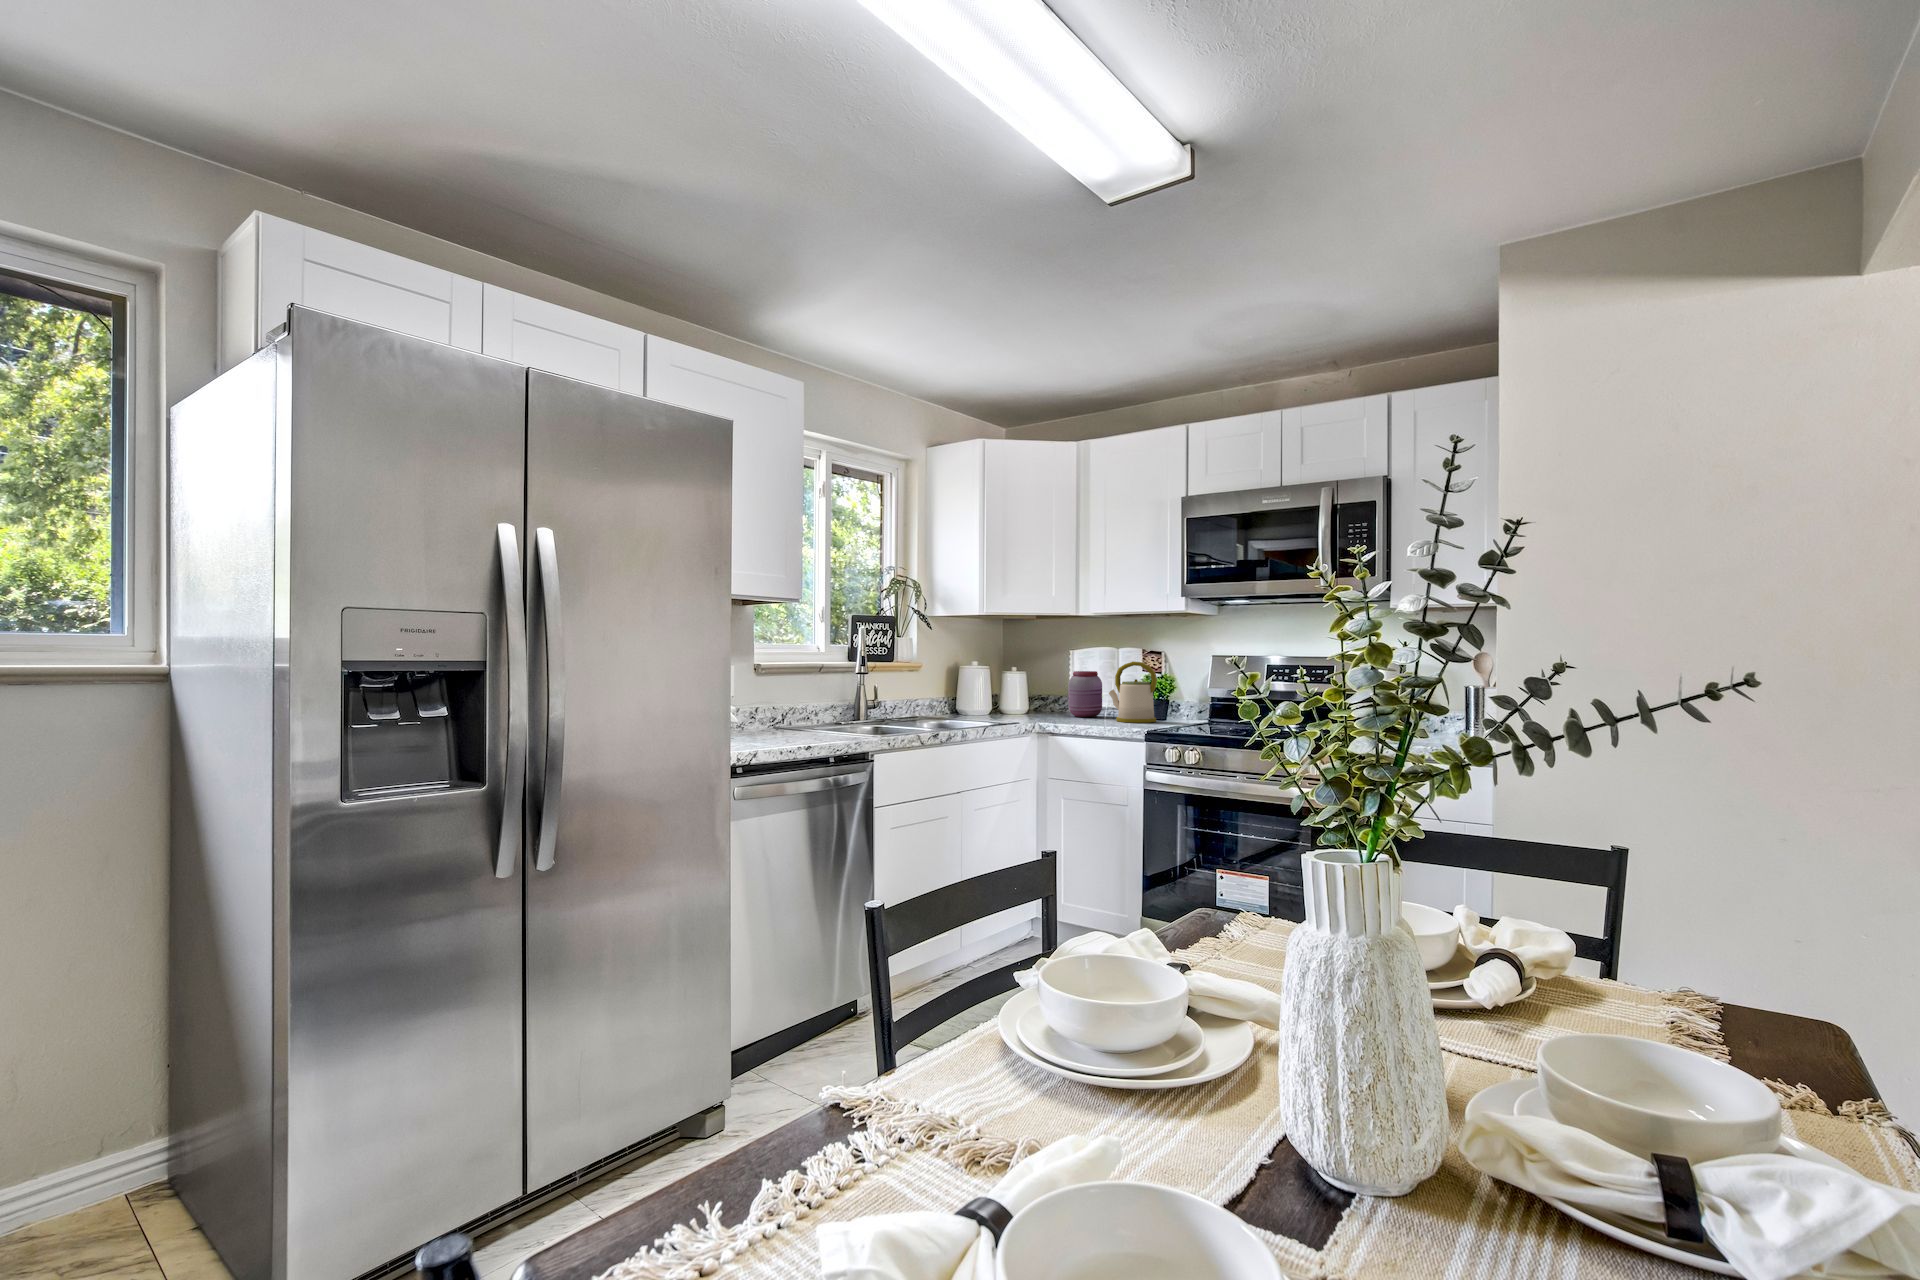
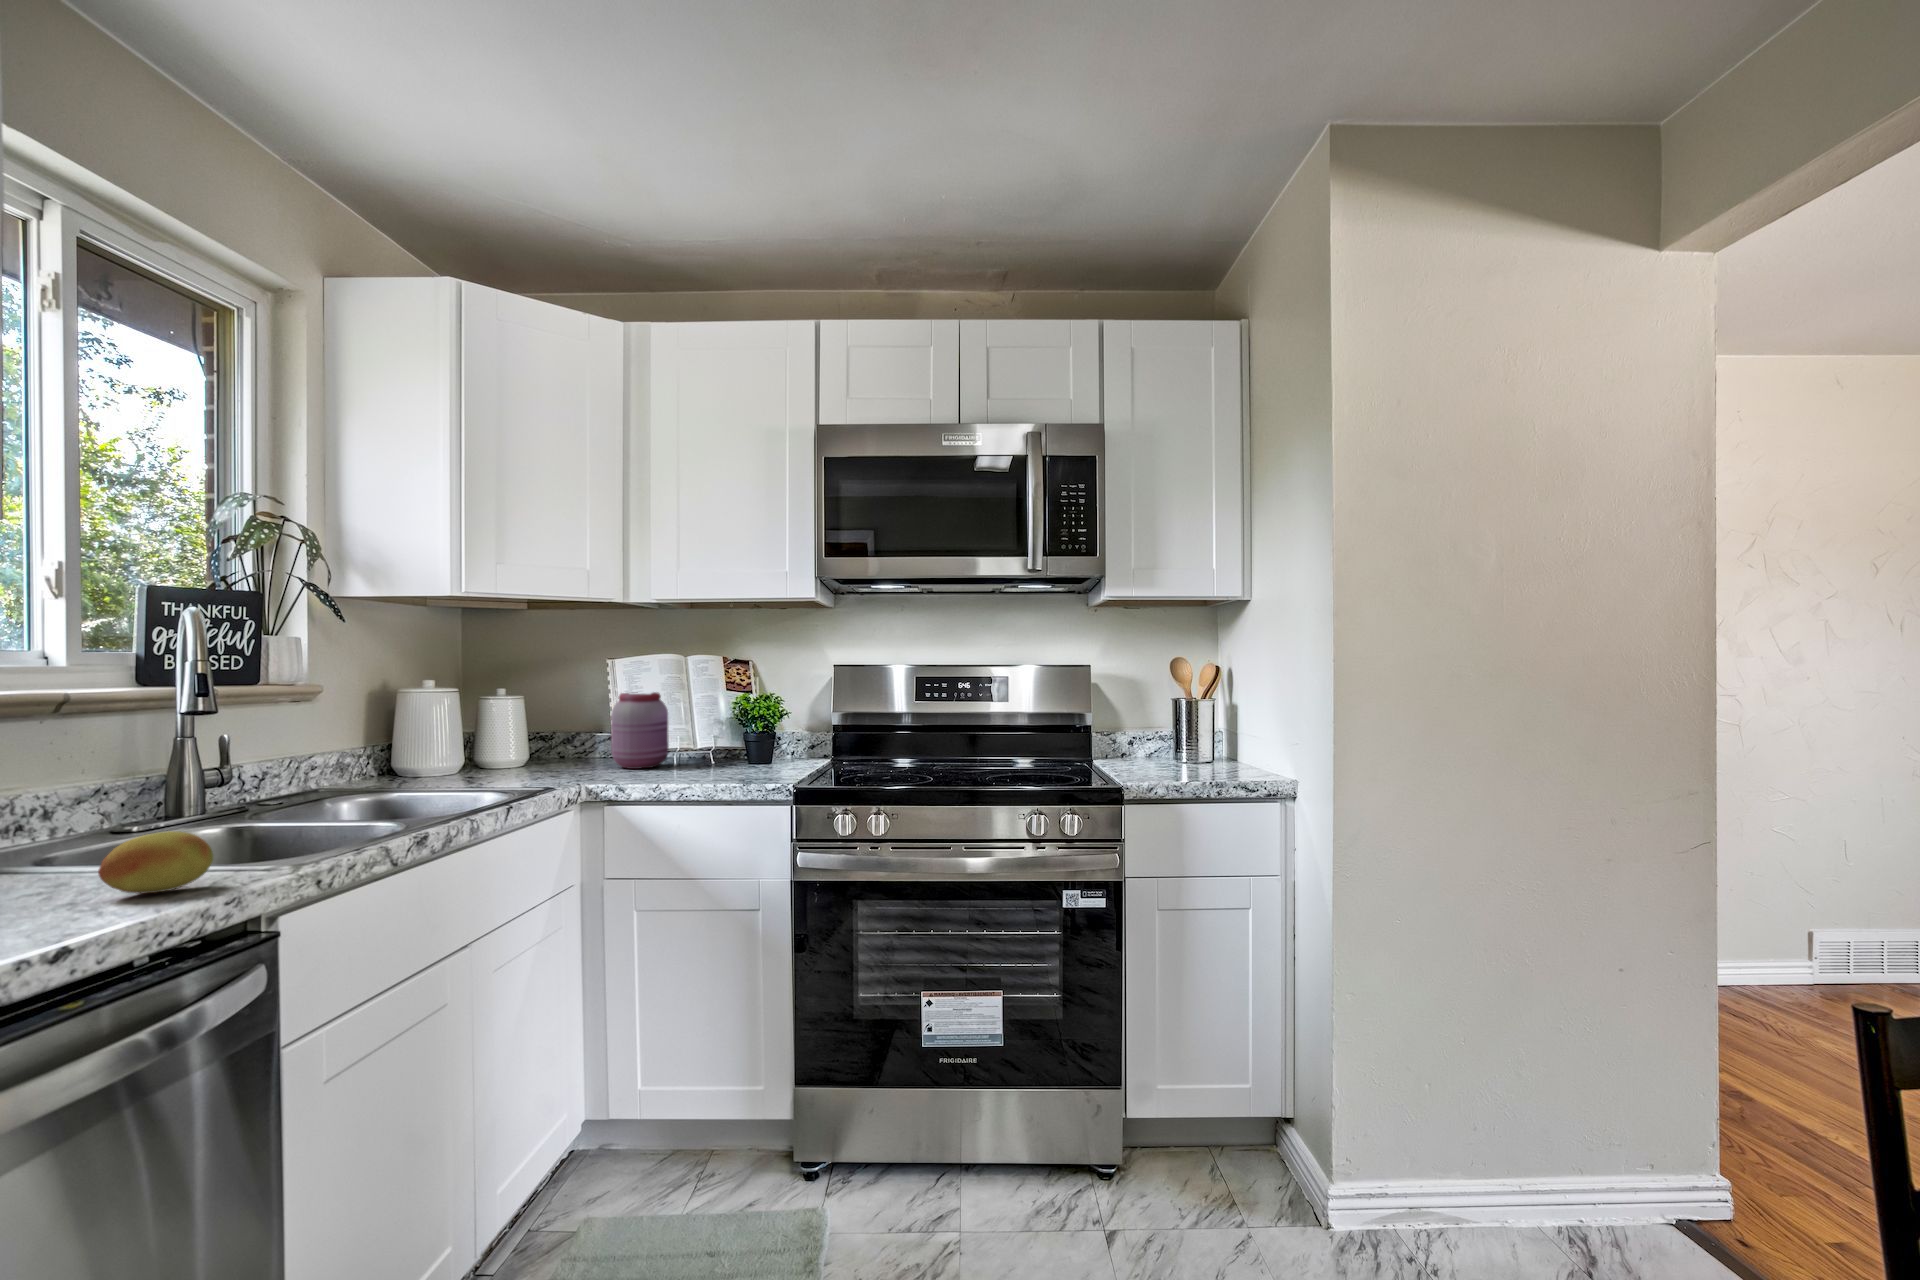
kettle: present [1109,662,1157,723] -> none [690,675,769,774]
fruit: none [817,715,852,738] -> present [98,831,213,894]

